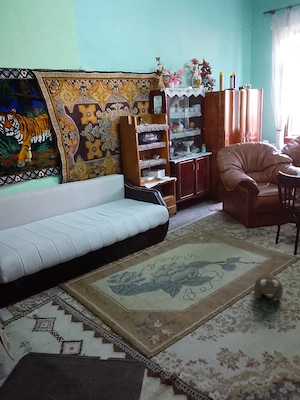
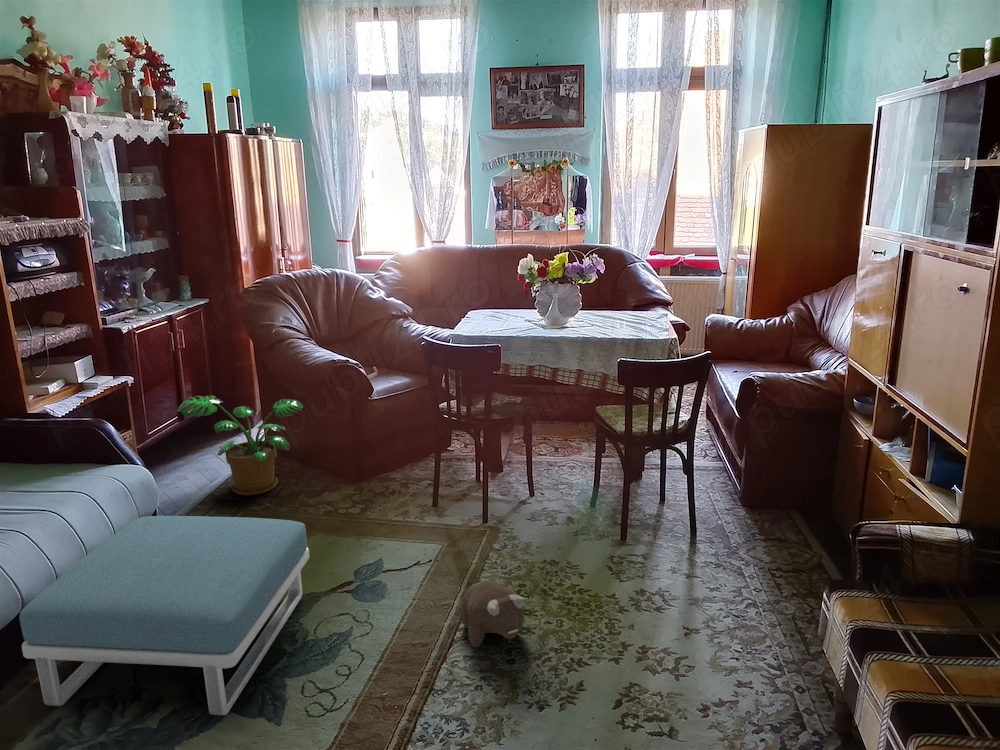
potted plant: none [189,188,233,227] -> present [177,396,303,495]
footstool: none [115,223,208,289] -> present [20,516,310,715]

